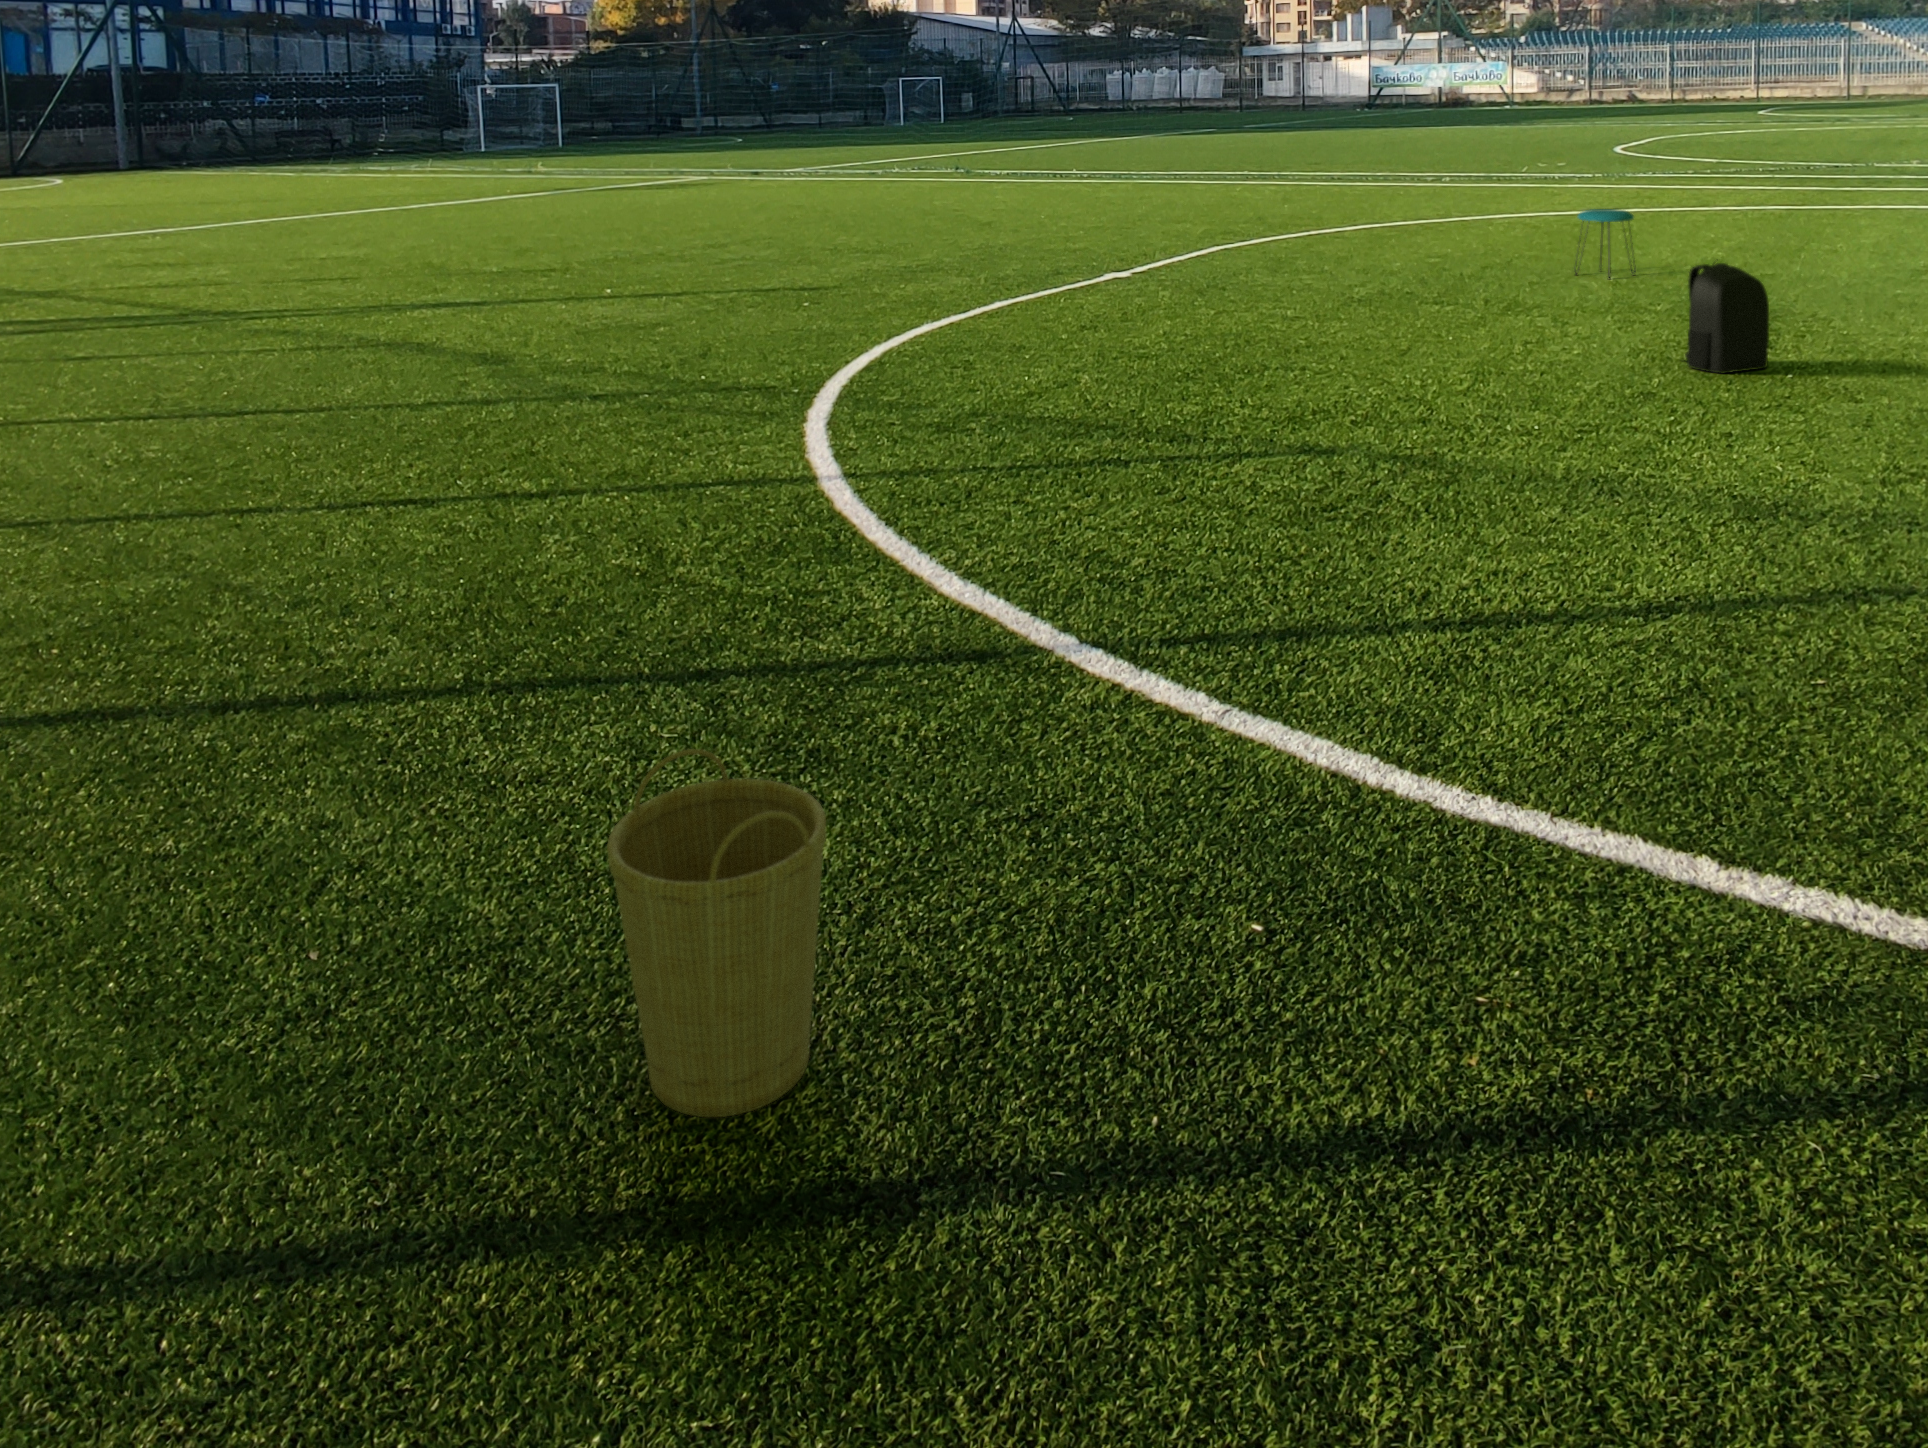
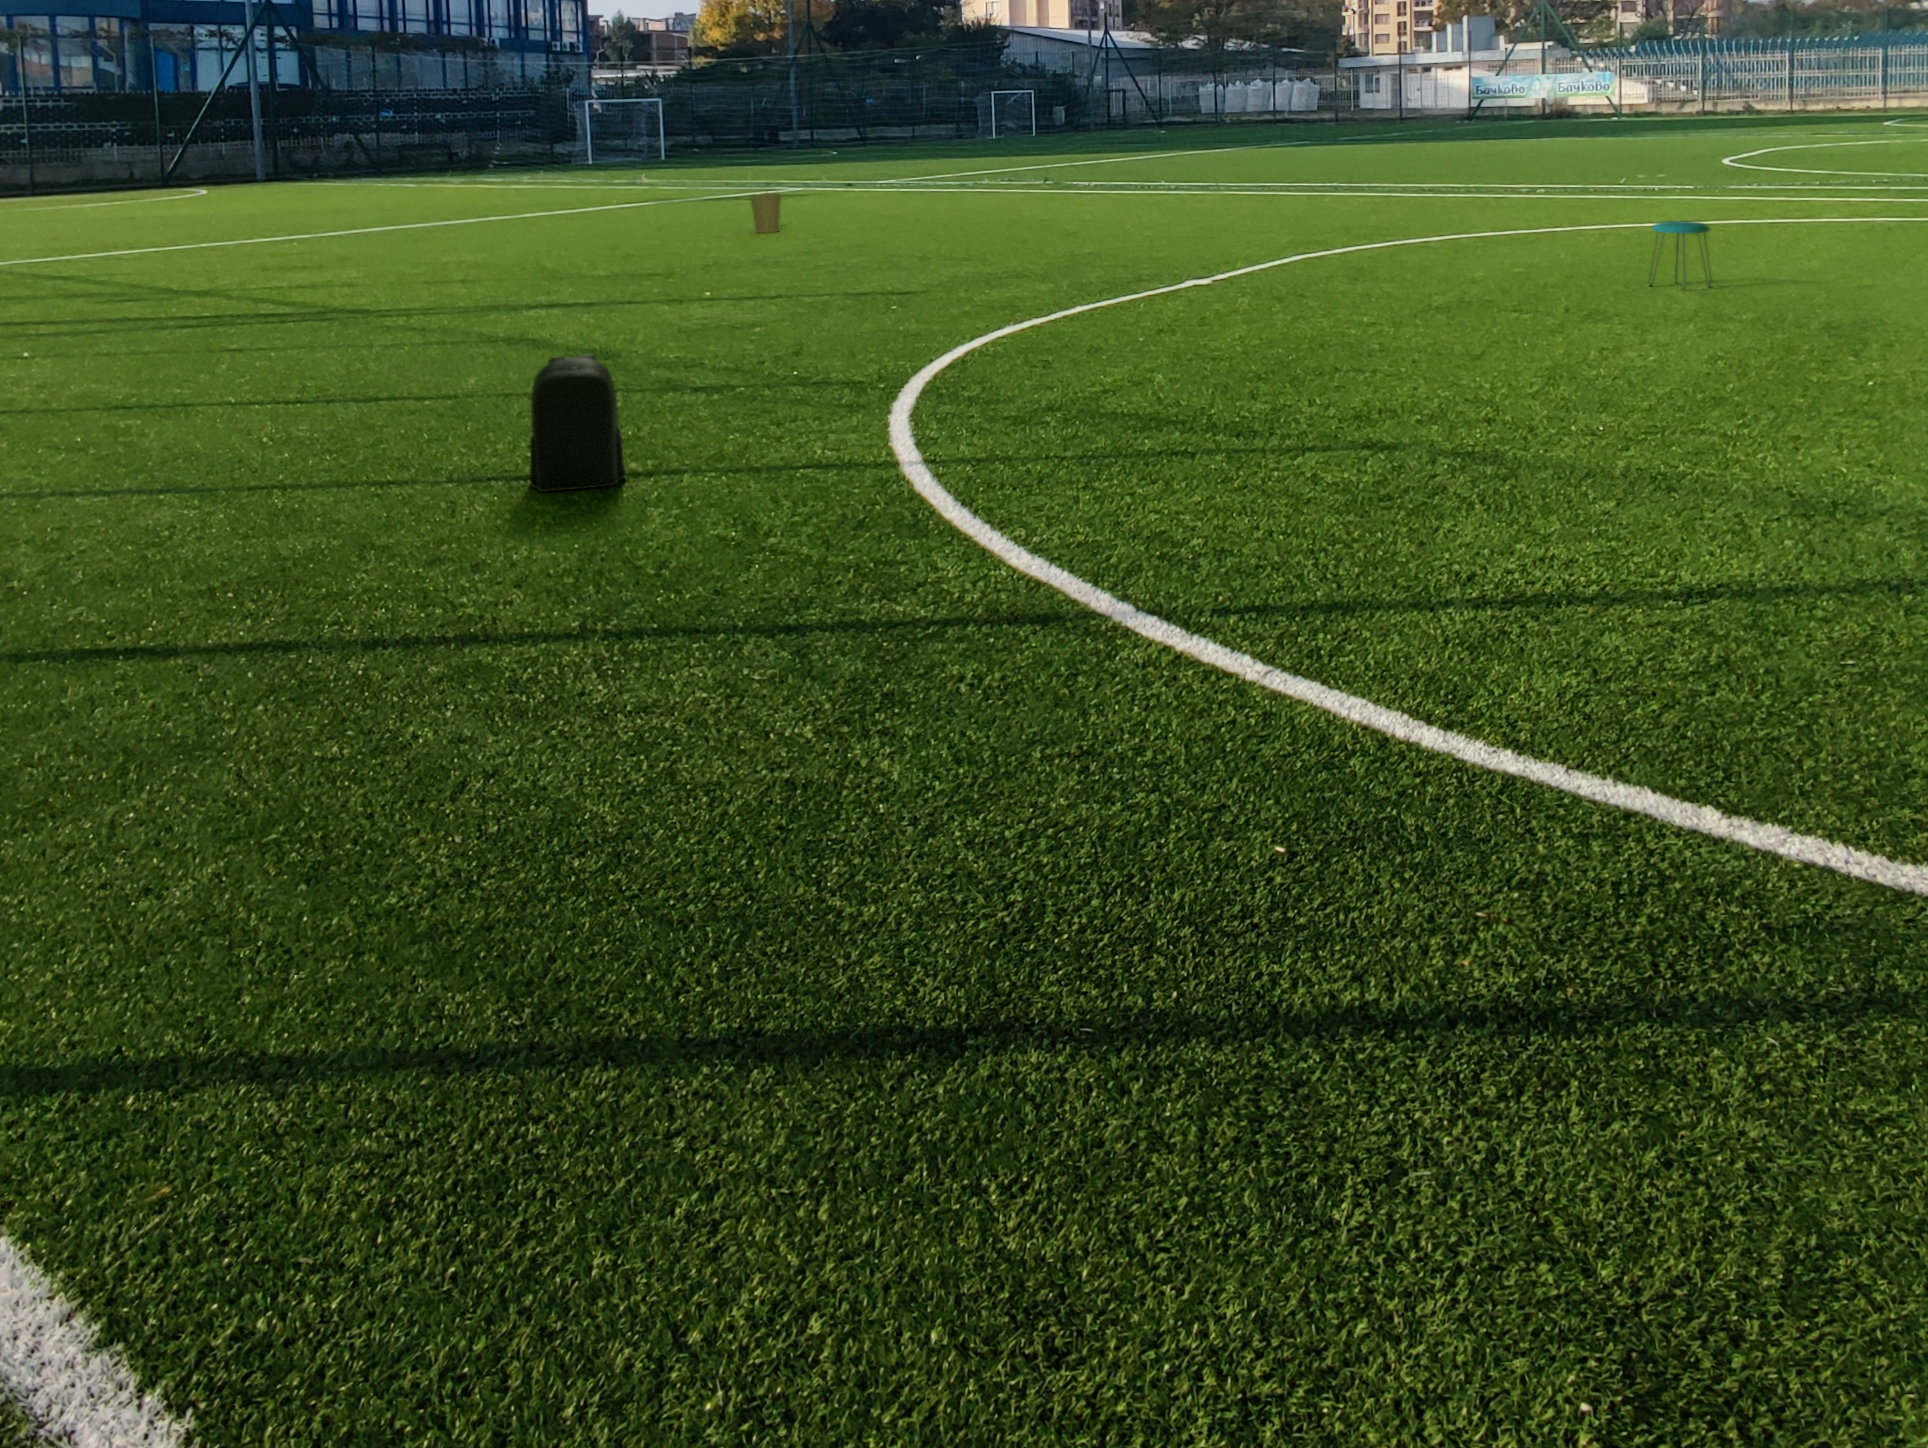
backpack: present [1685,263,1769,373] -> present [530,355,625,492]
basket: present [607,749,826,1117] -> present [750,193,781,233]

